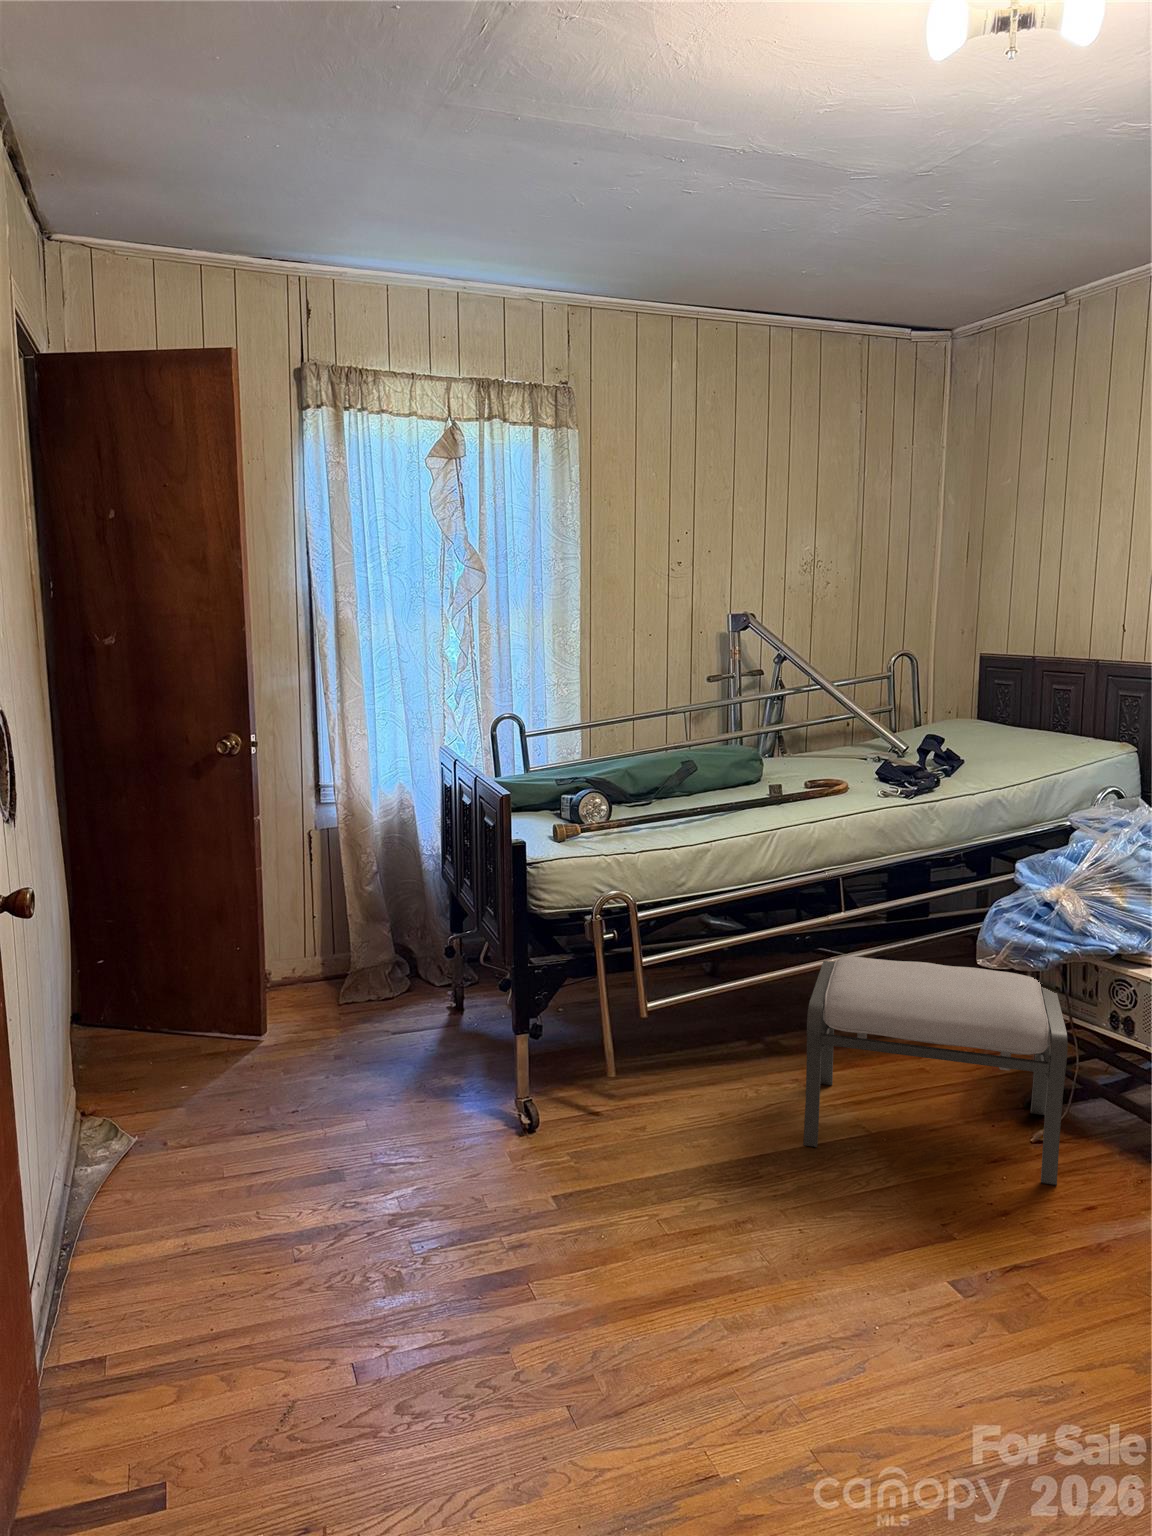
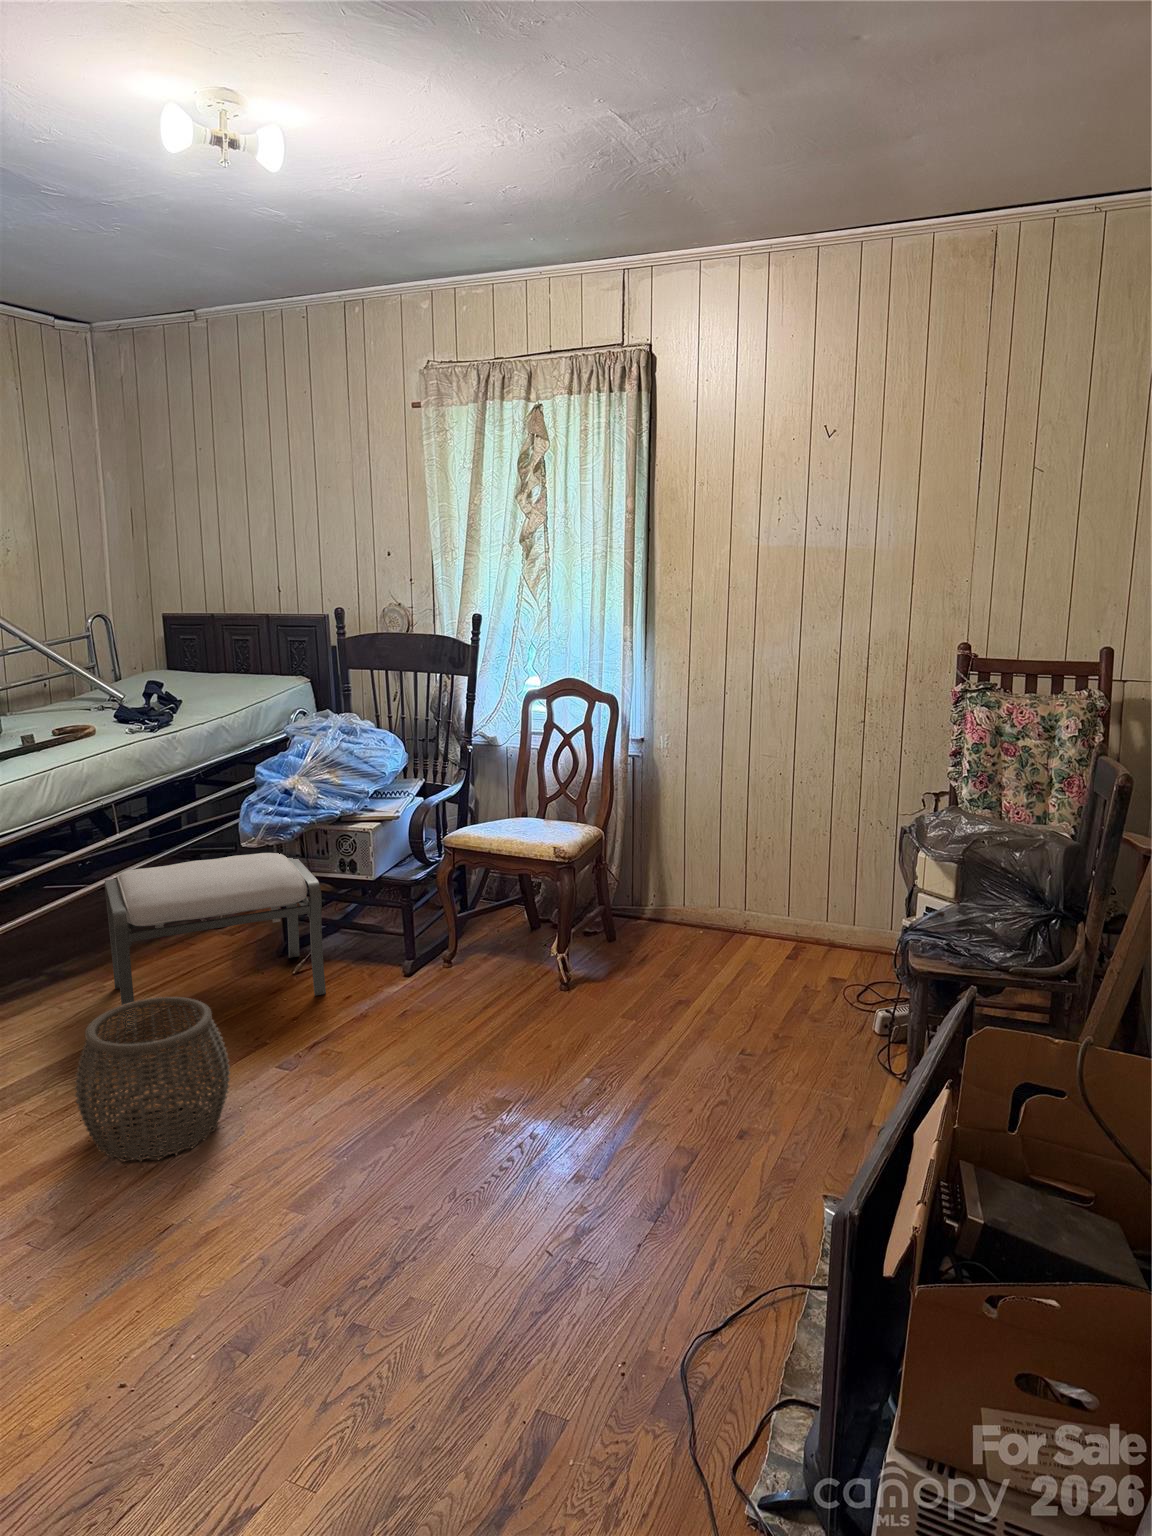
woven basket: none [693,1129,871,1339] -> present [75,997,230,1162]

